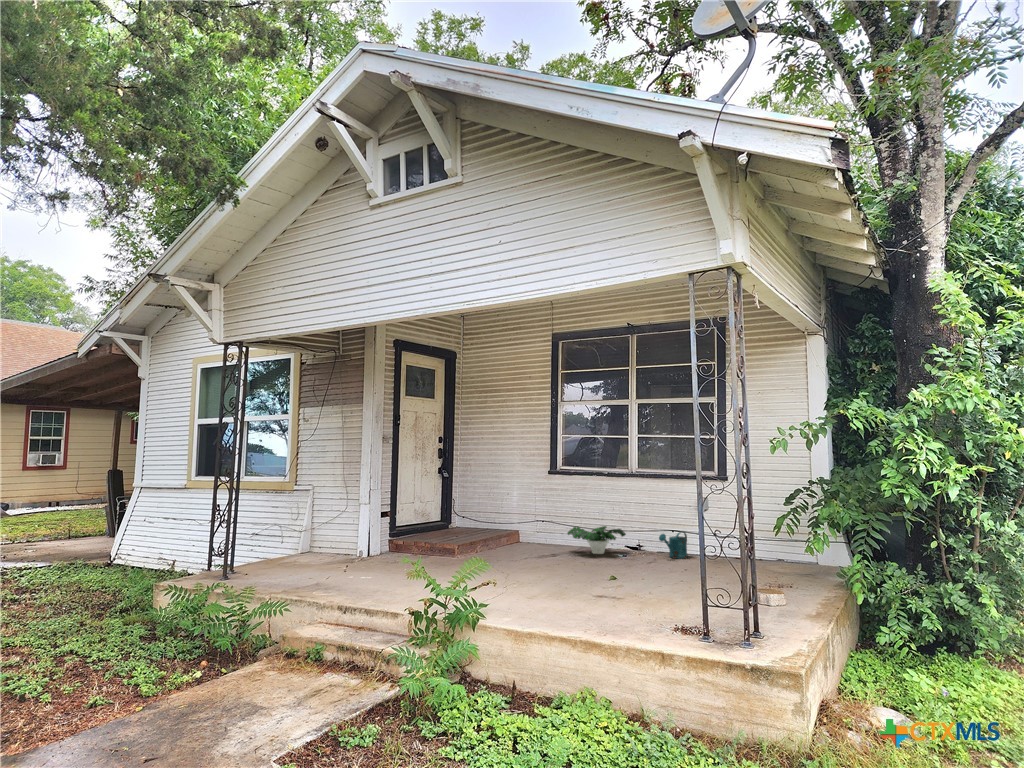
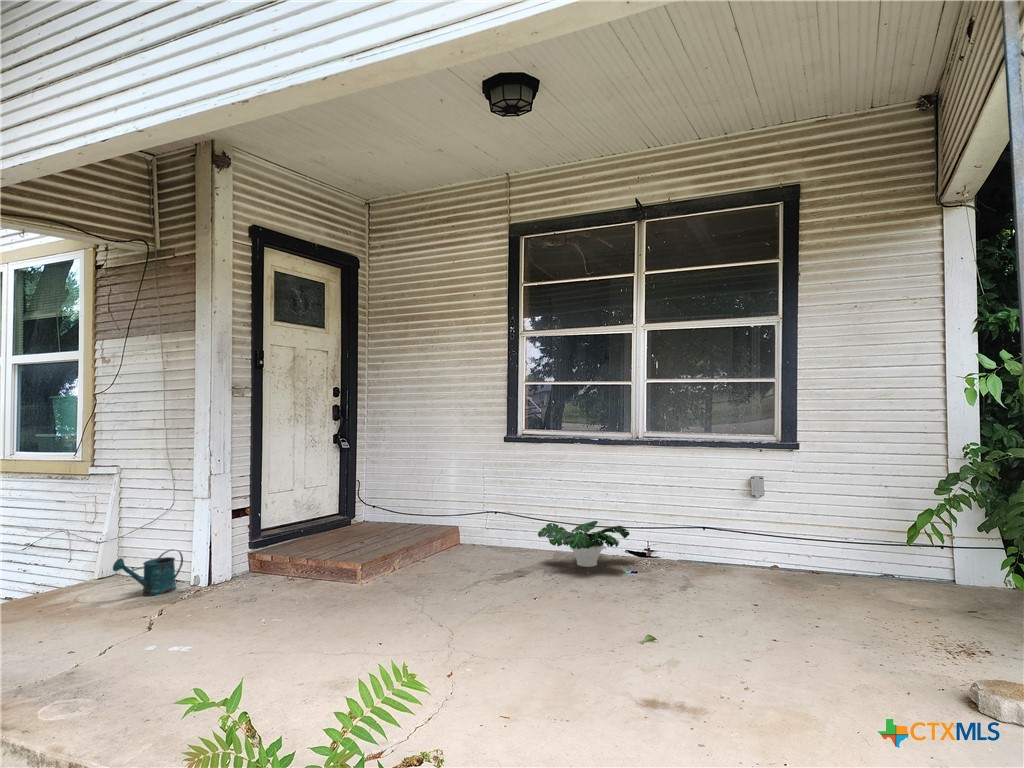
watering can: present [659,532,688,559] -> present [113,550,183,596]

